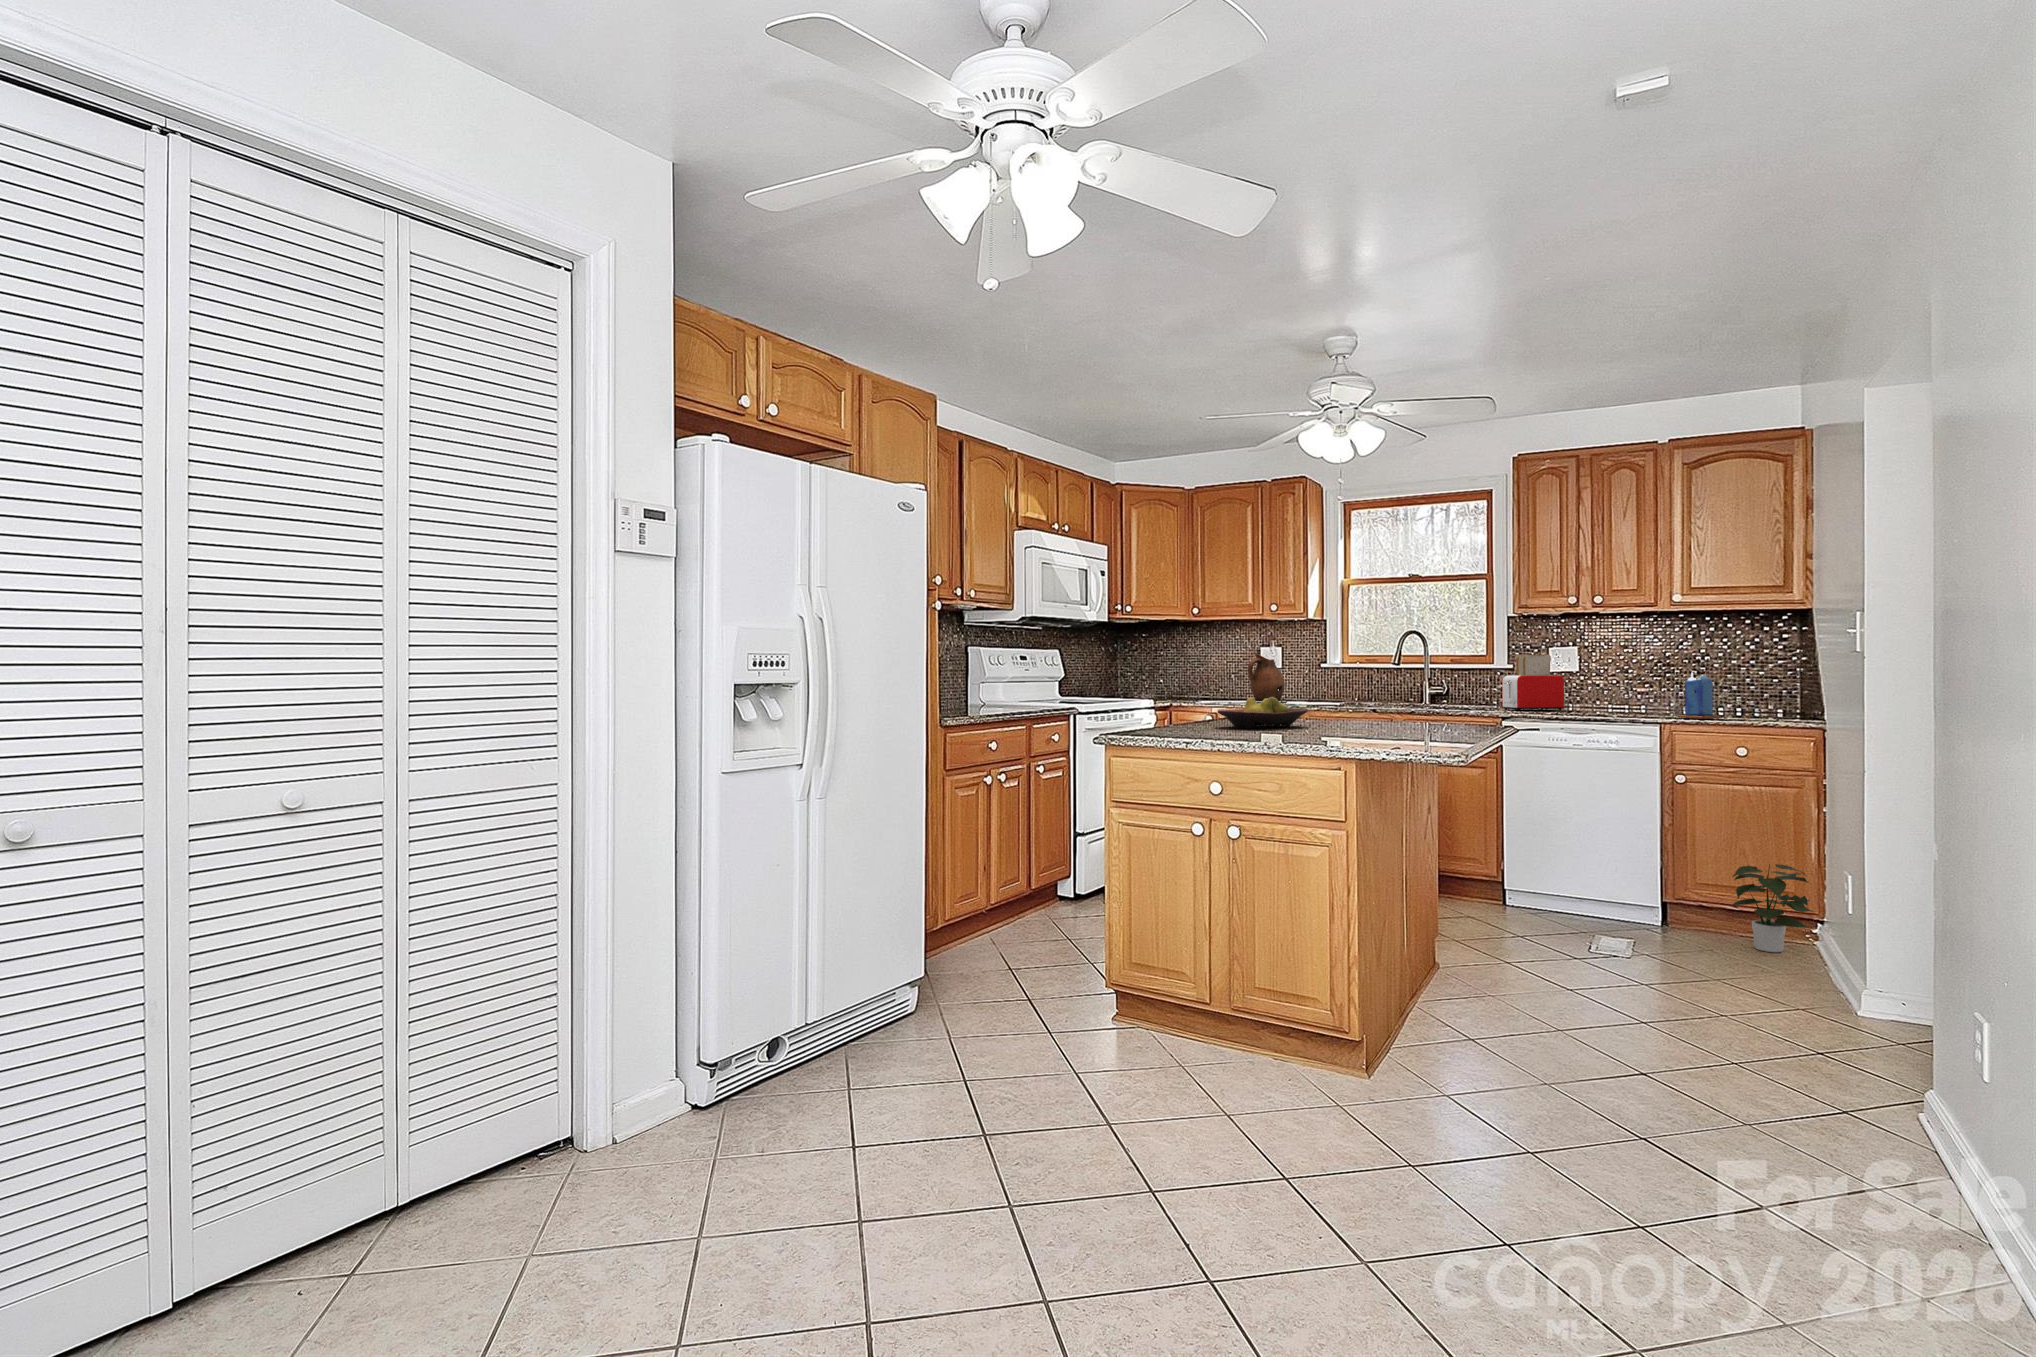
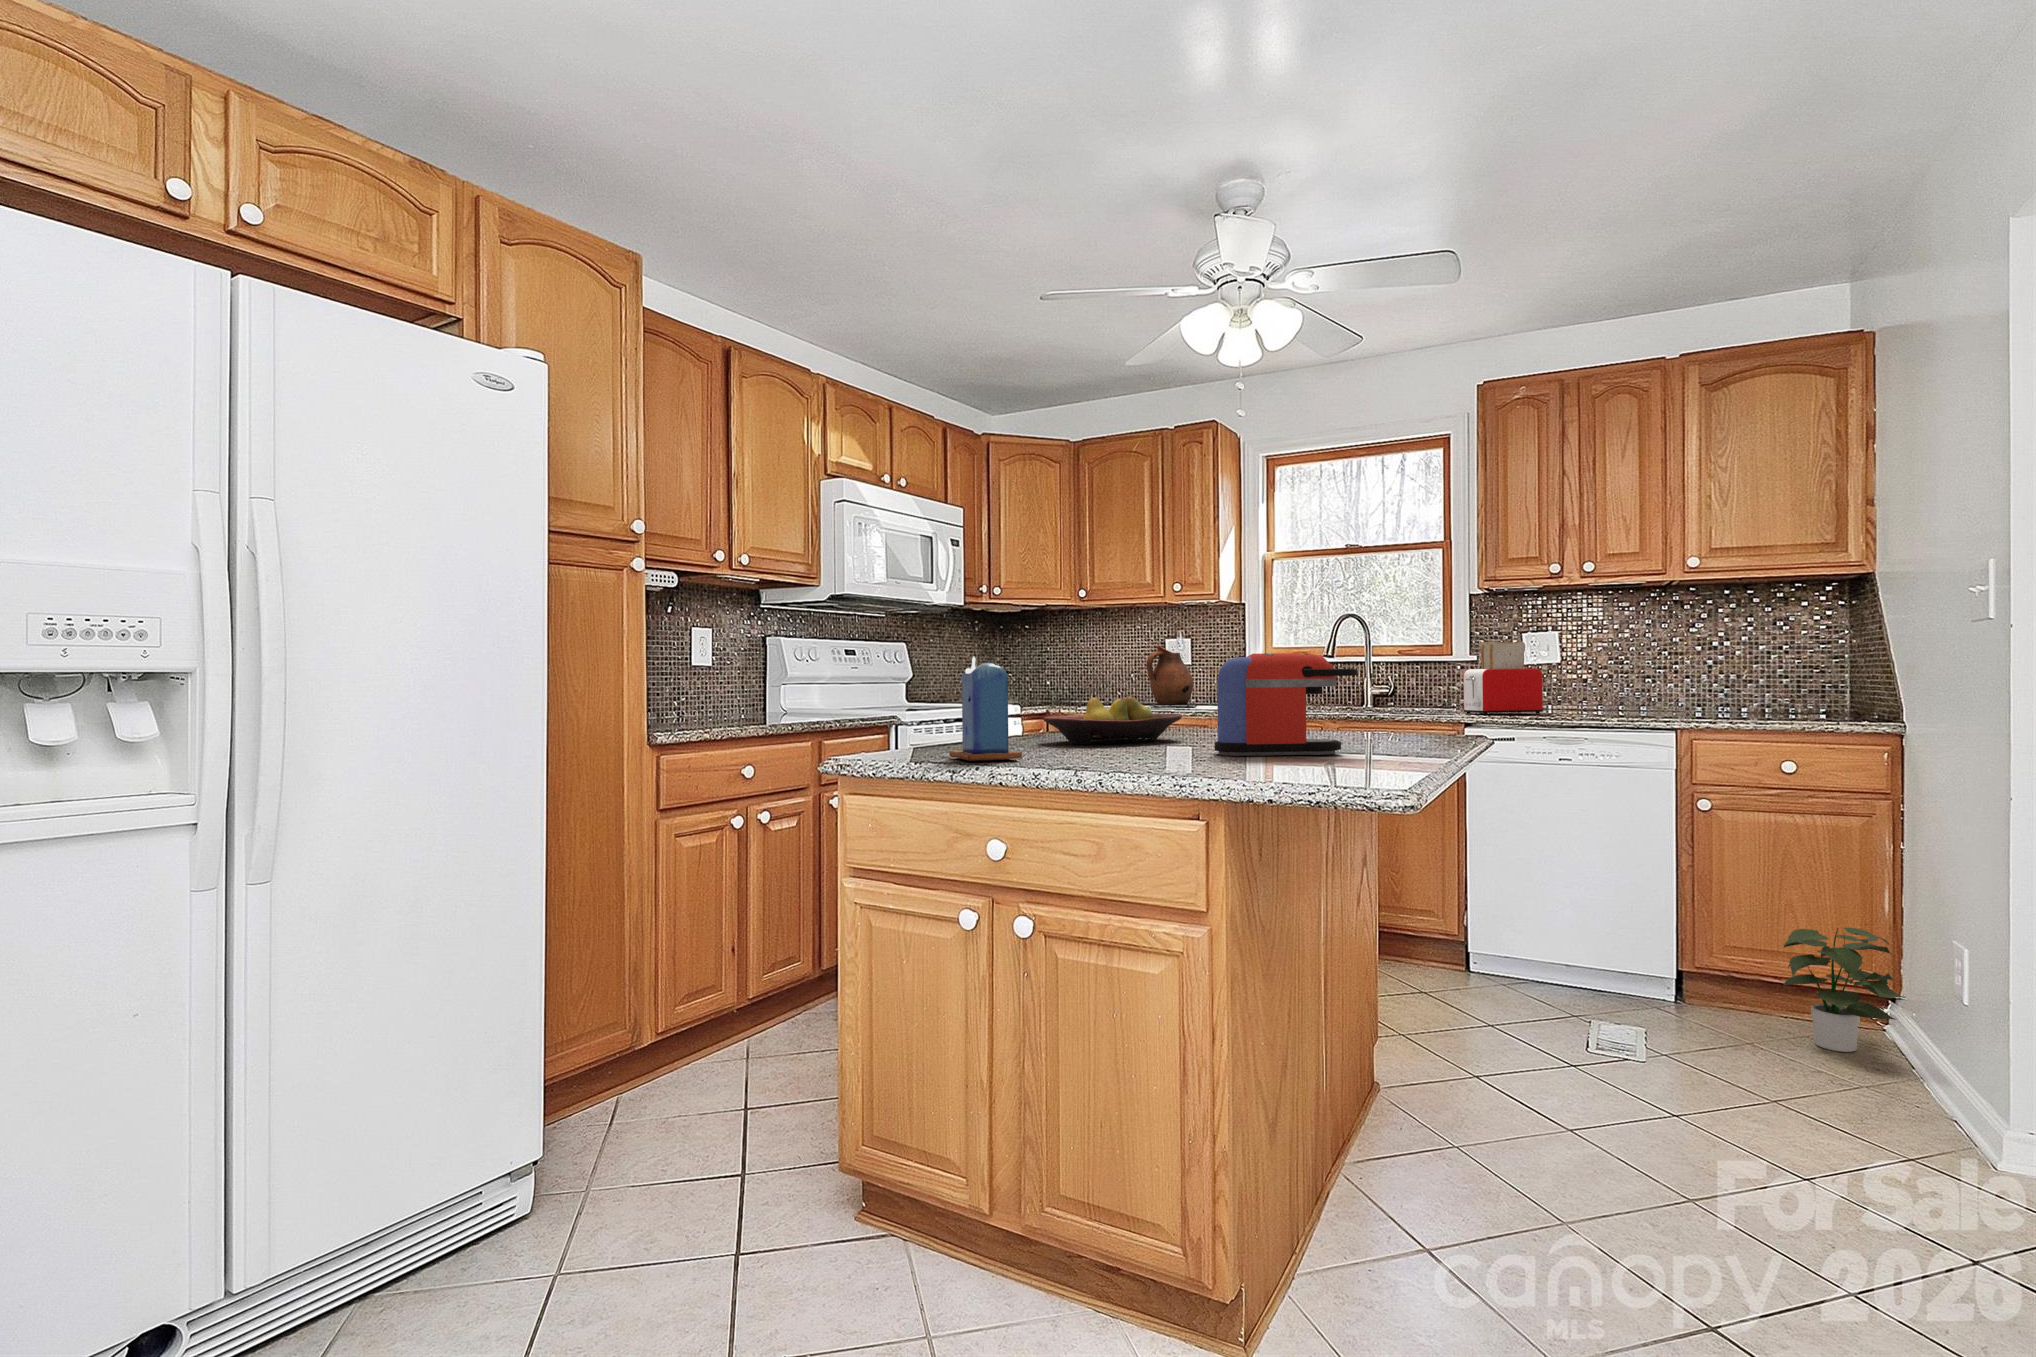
coffee maker: none [1339,671,1432,736] -> present [1215,653,1357,756]
candle: present [1677,673,1721,719] -> present [949,657,1022,761]

